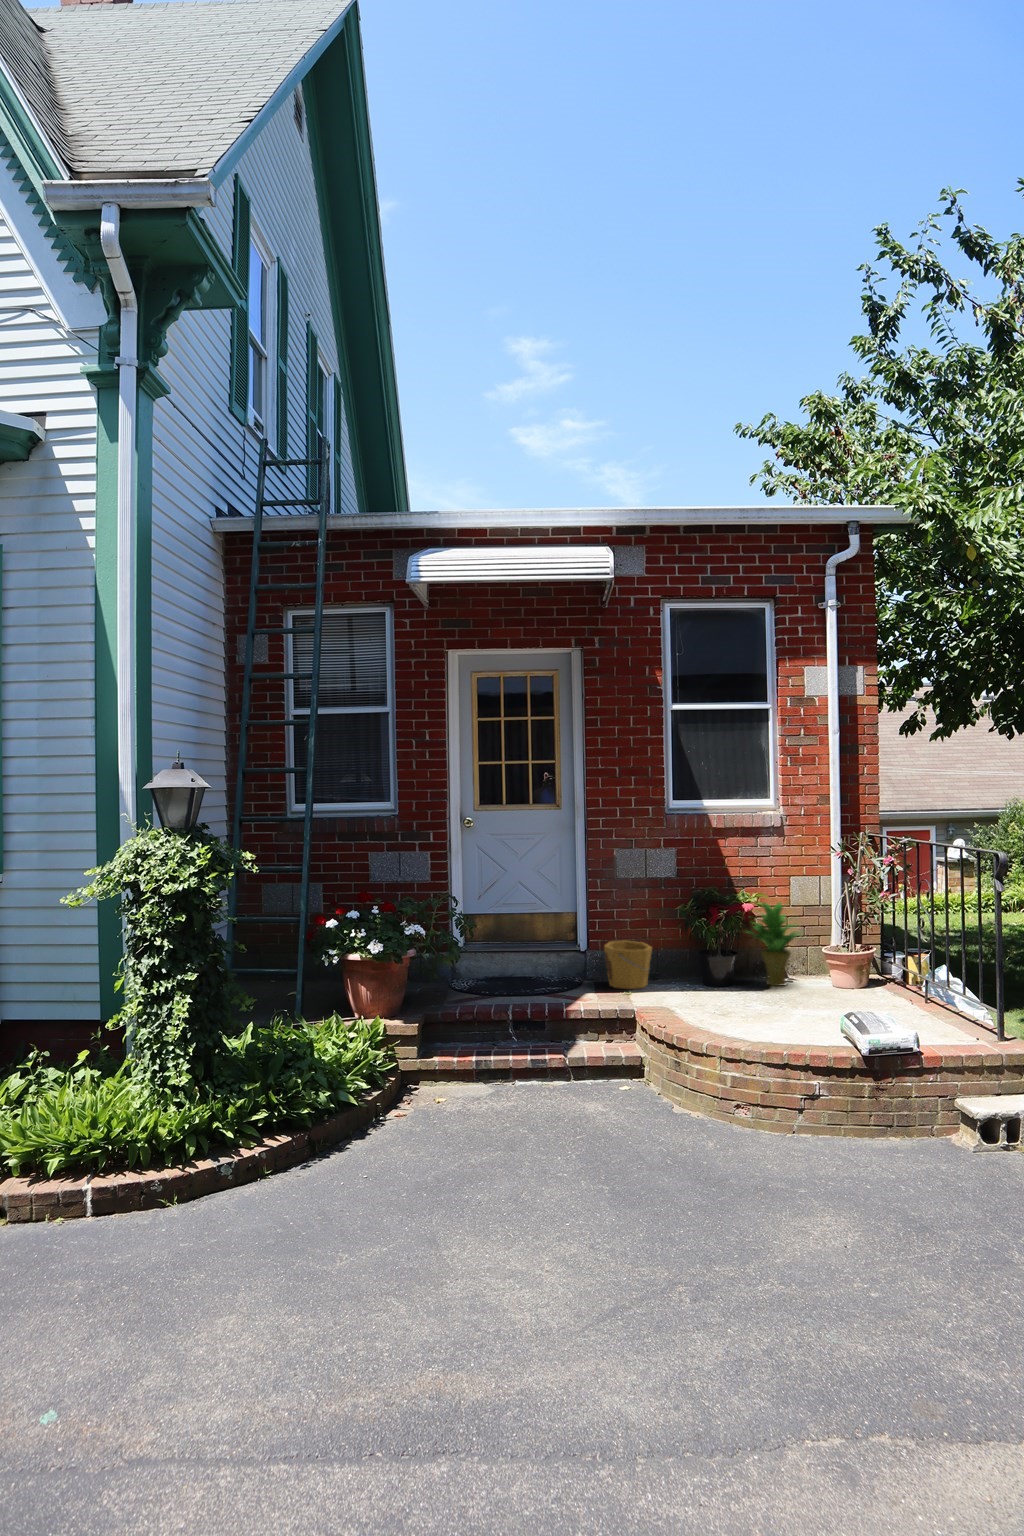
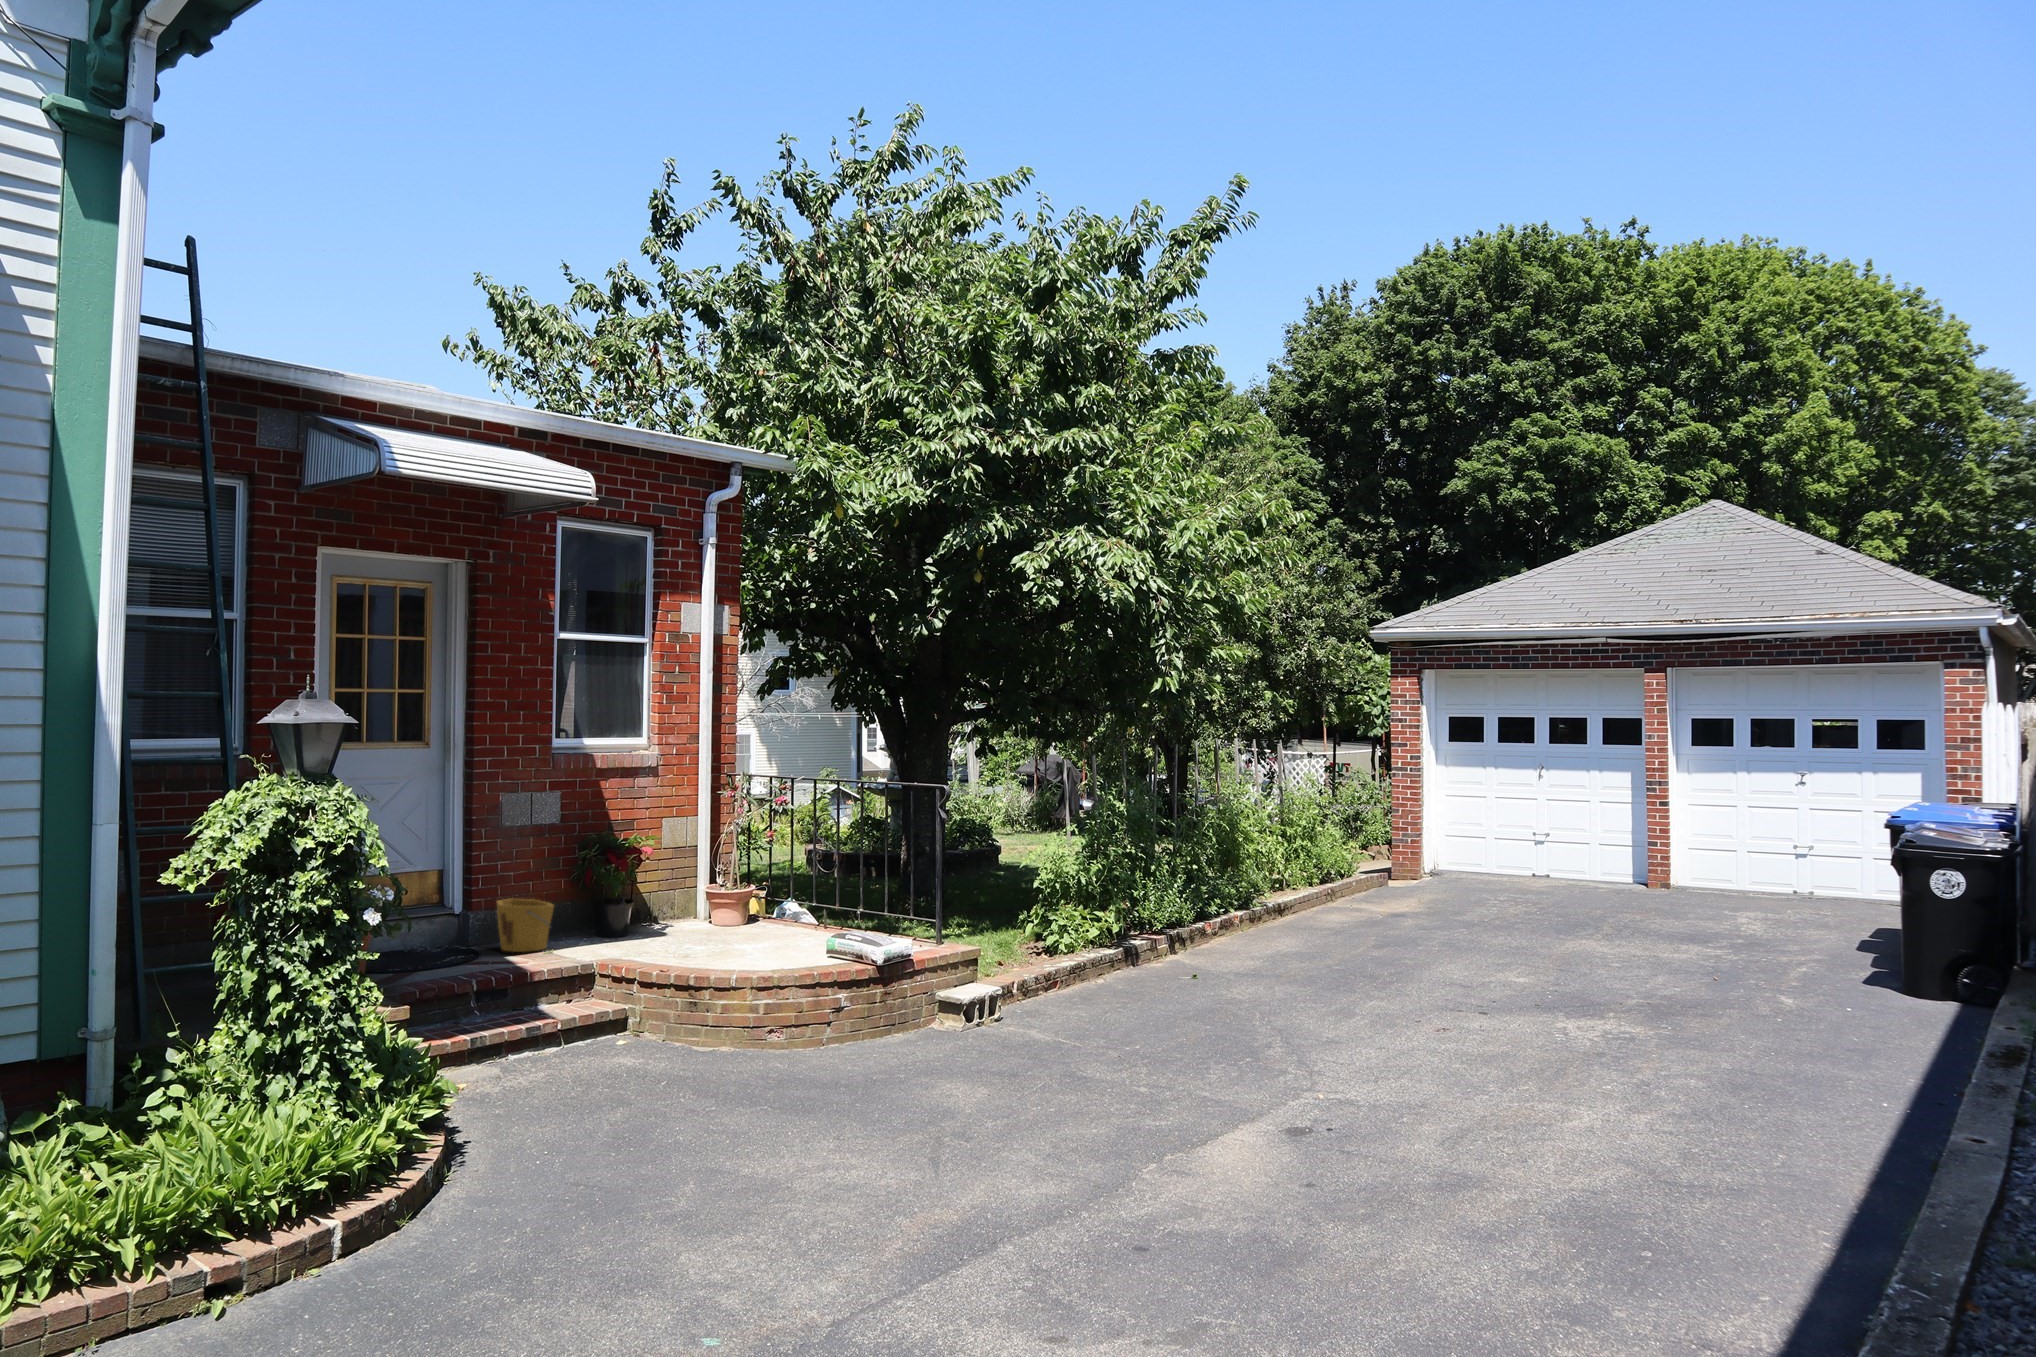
potted plant: present [747,902,805,986] -> none [633,845,701,934]

